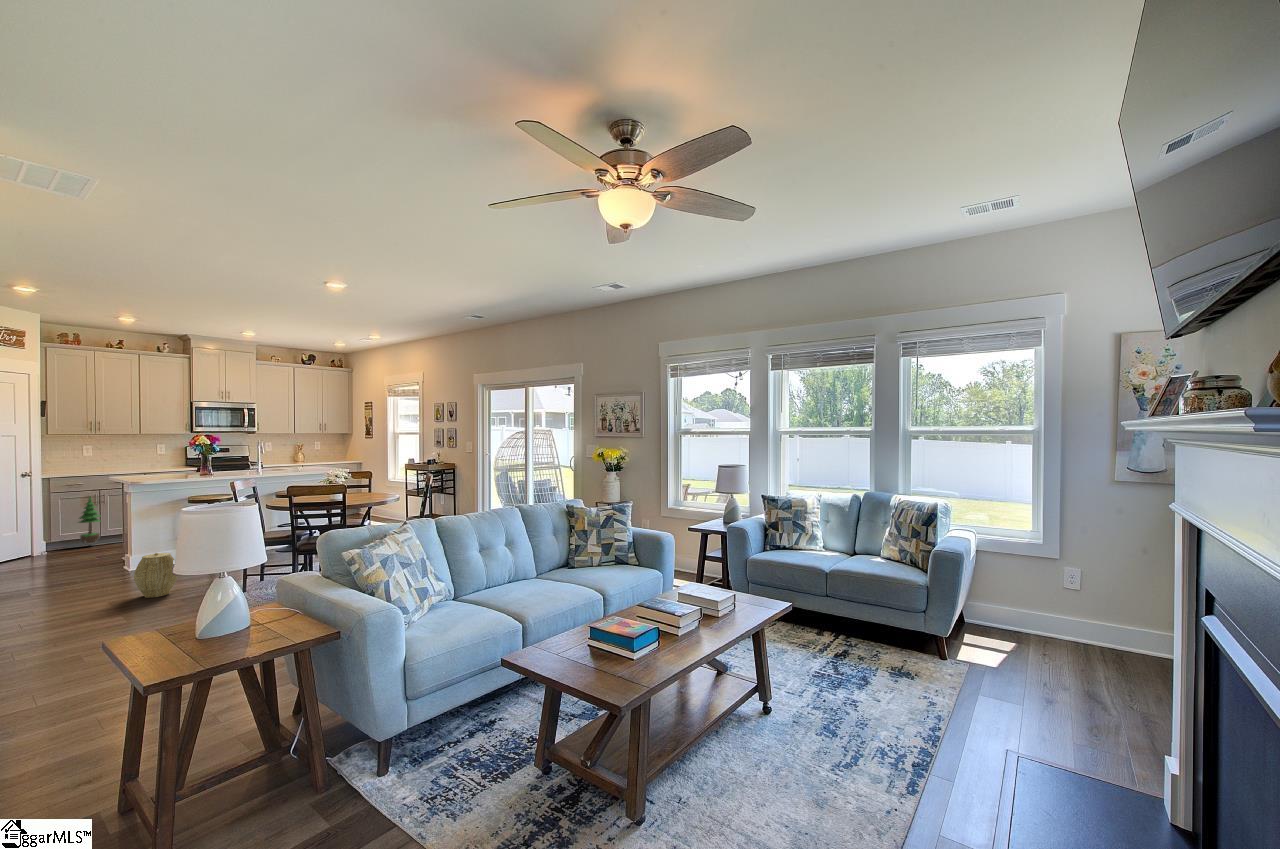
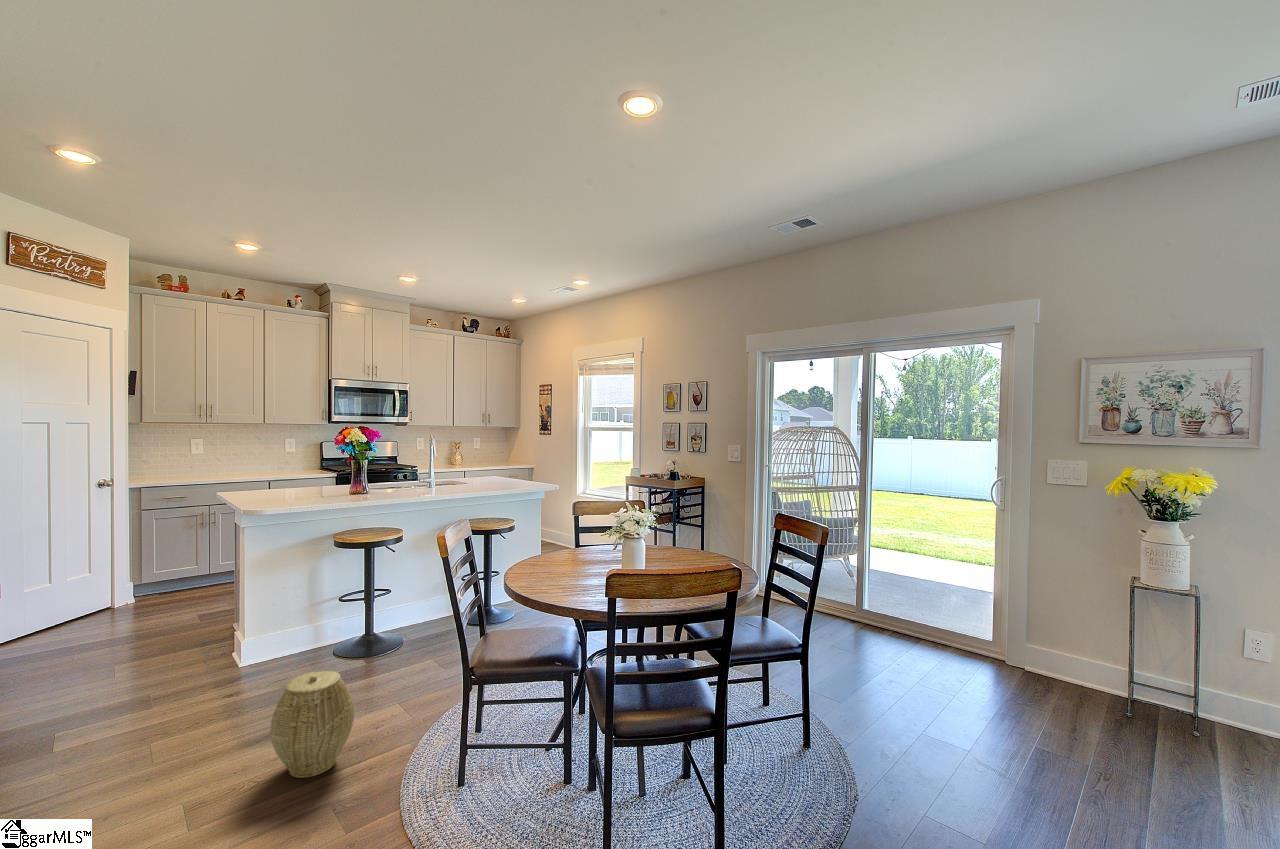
potted tree: present [79,496,101,546] -> none [179,514,213,590]

